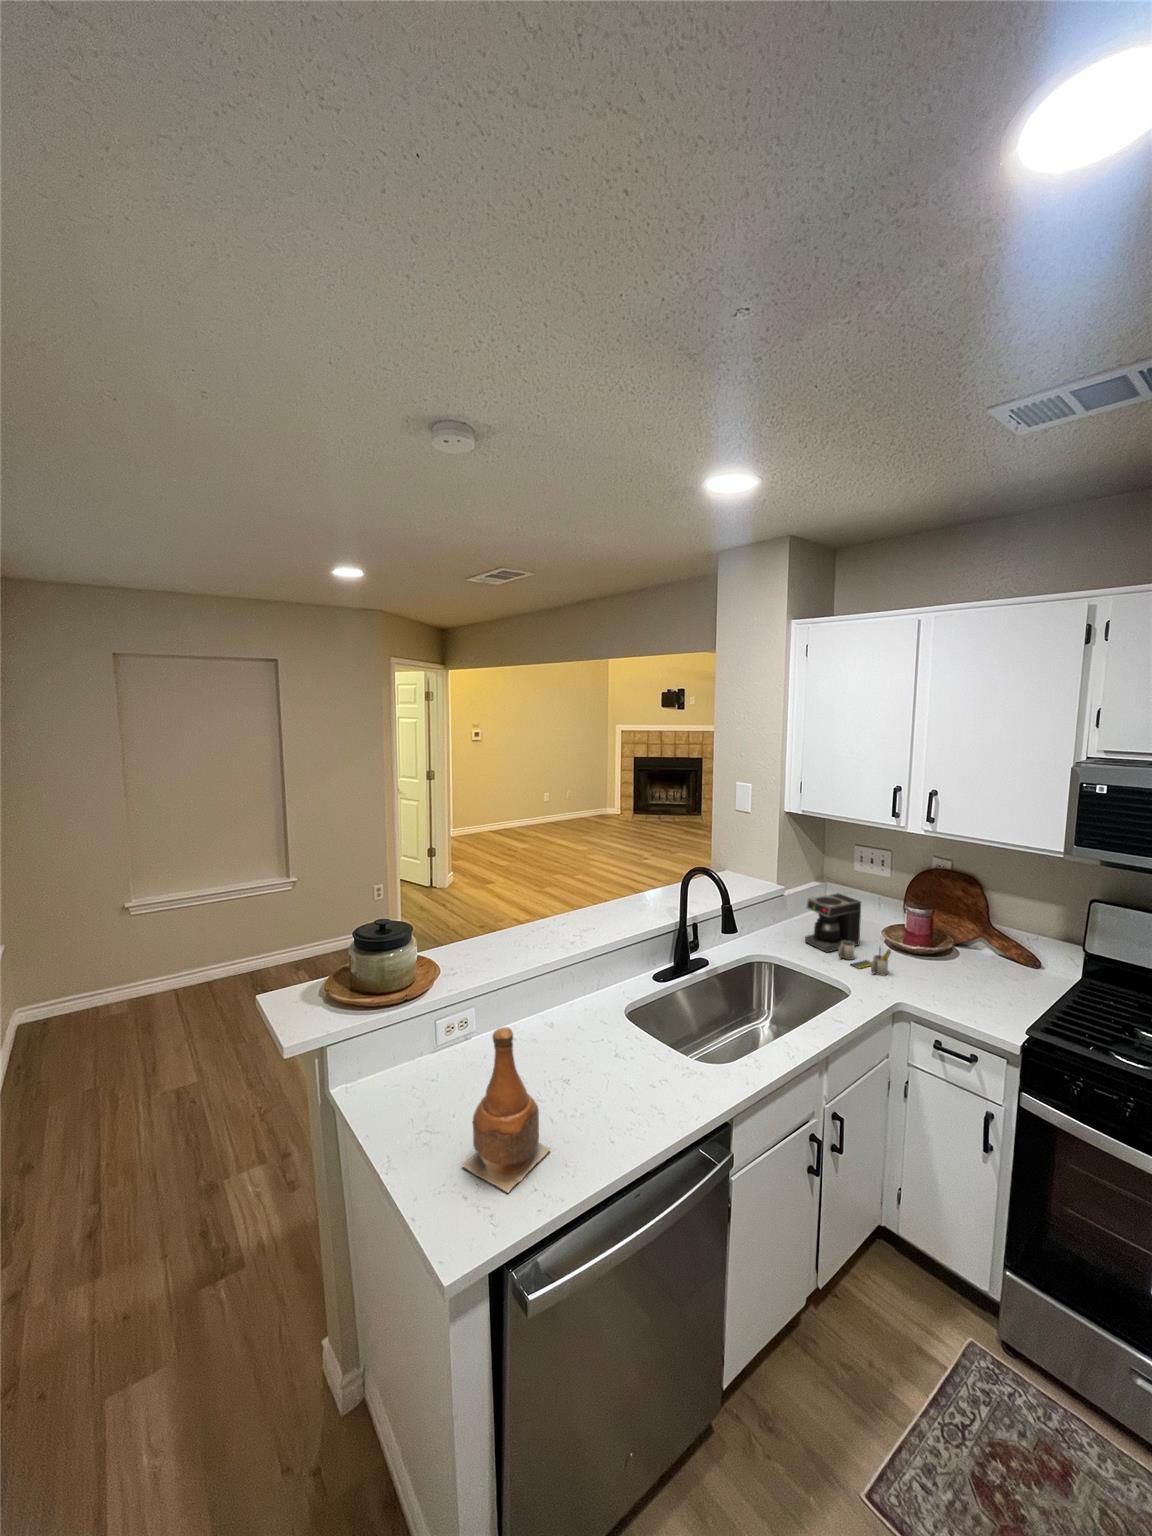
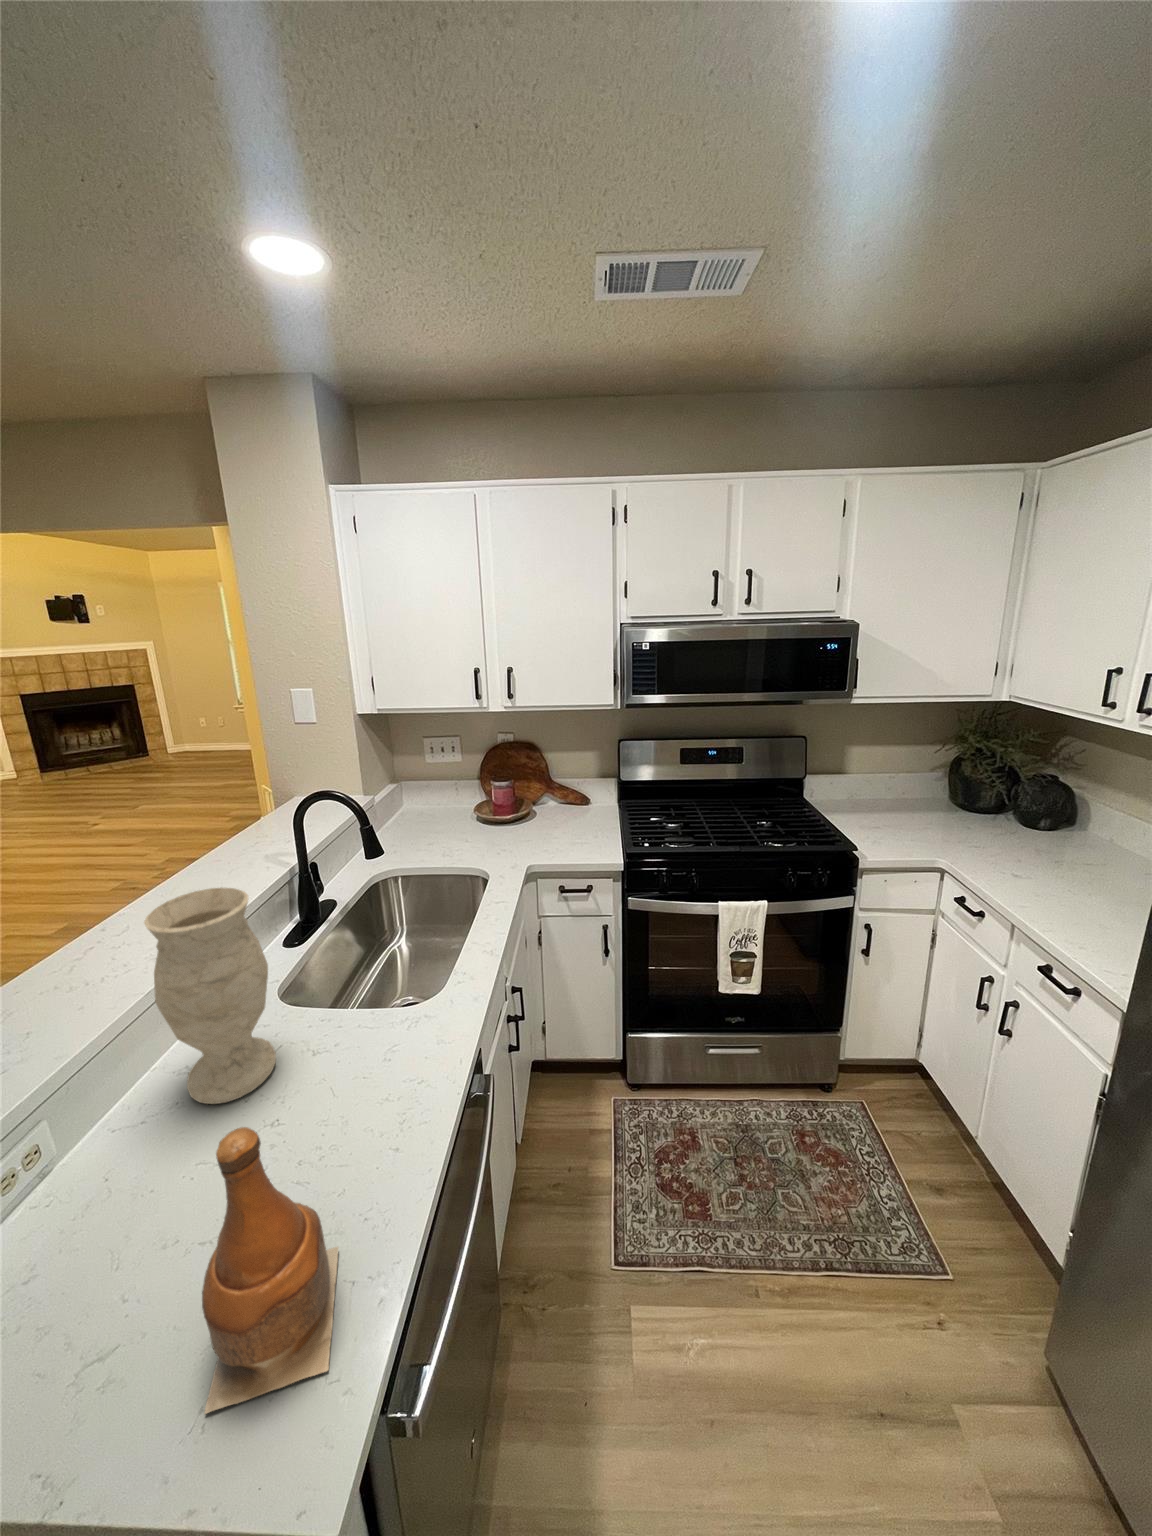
coffee maker: present [805,893,891,976] -> none [409,786,504,851]
vase: none [542,908,605,1050] -> present [144,888,276,1104]

